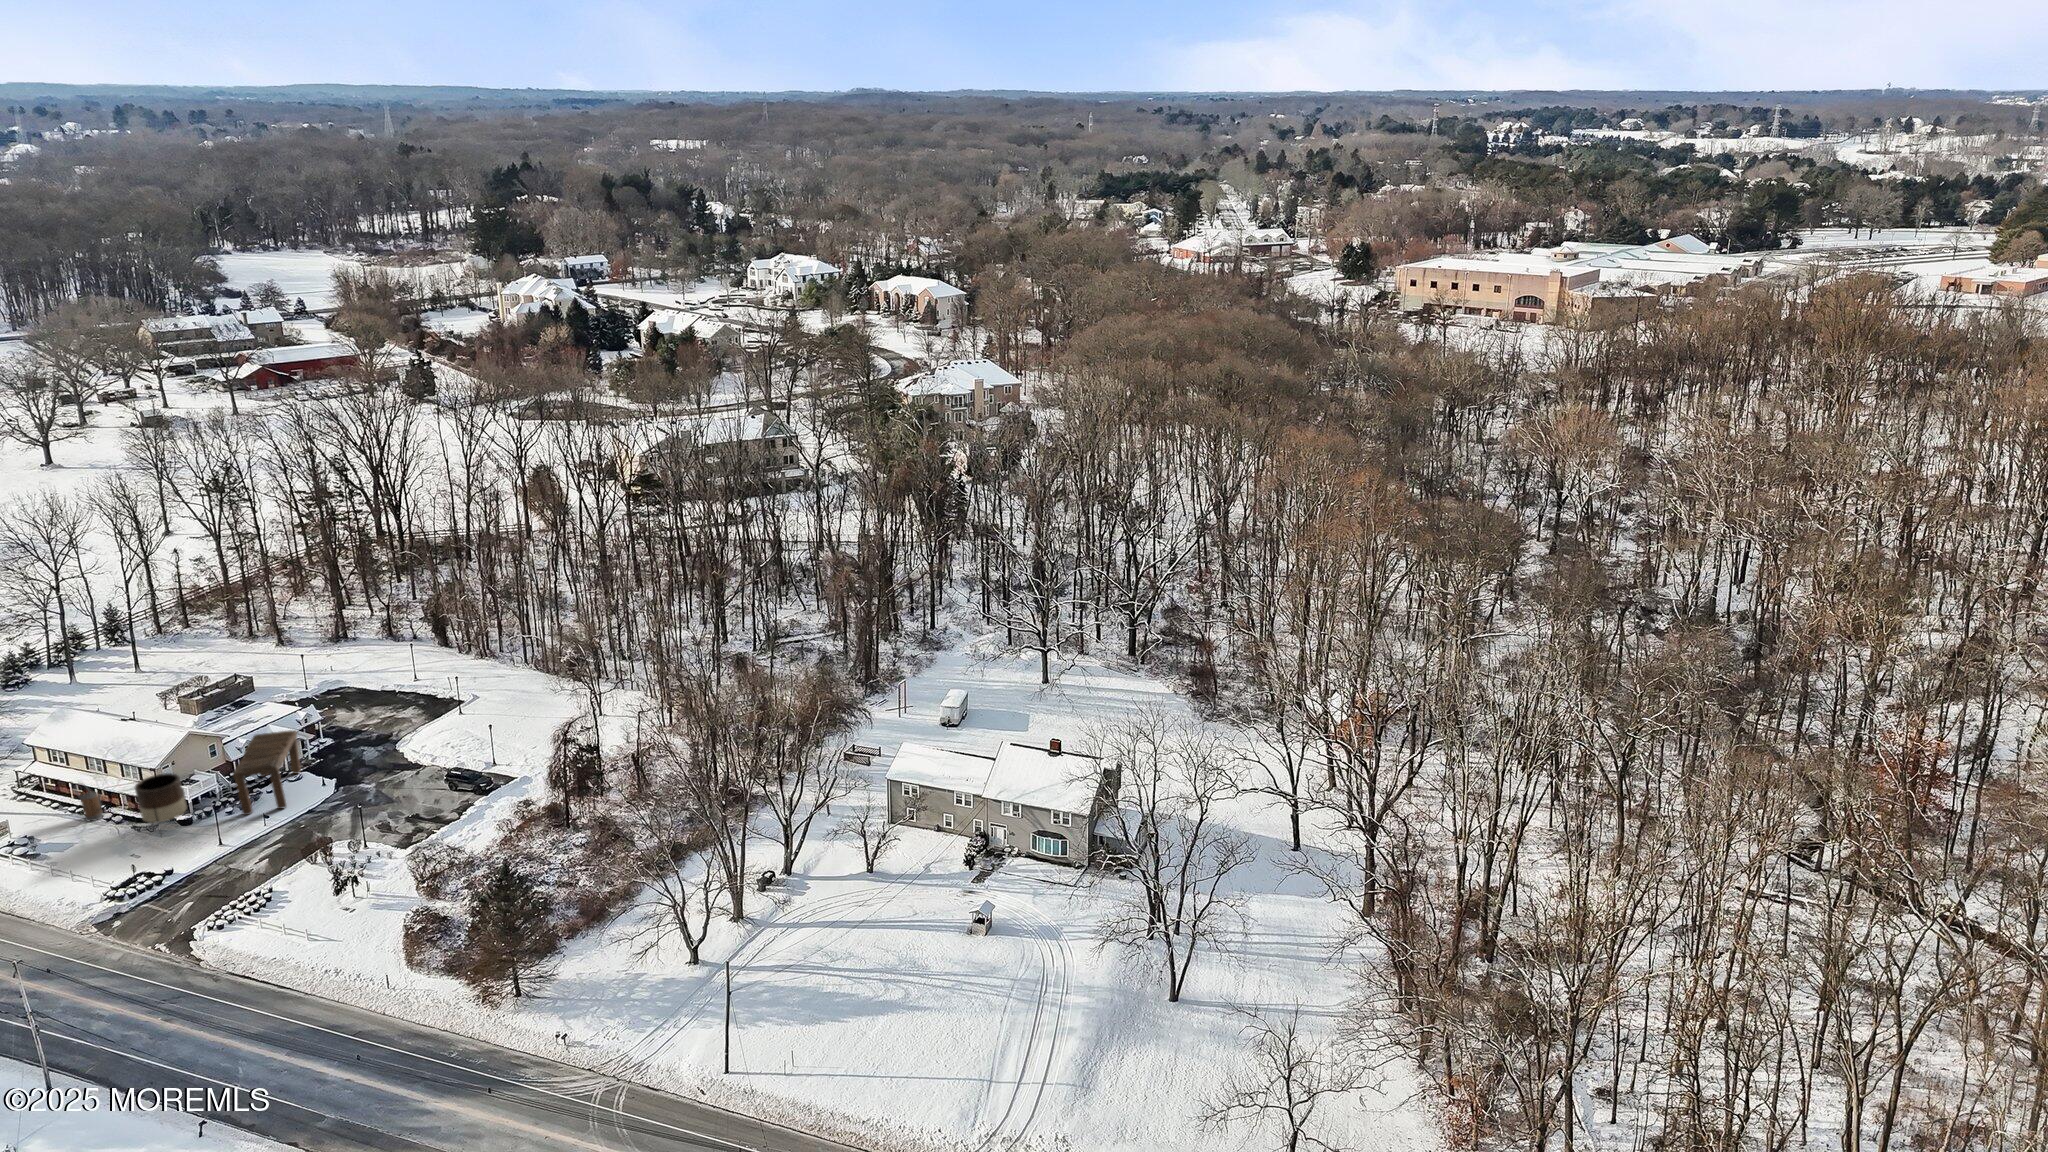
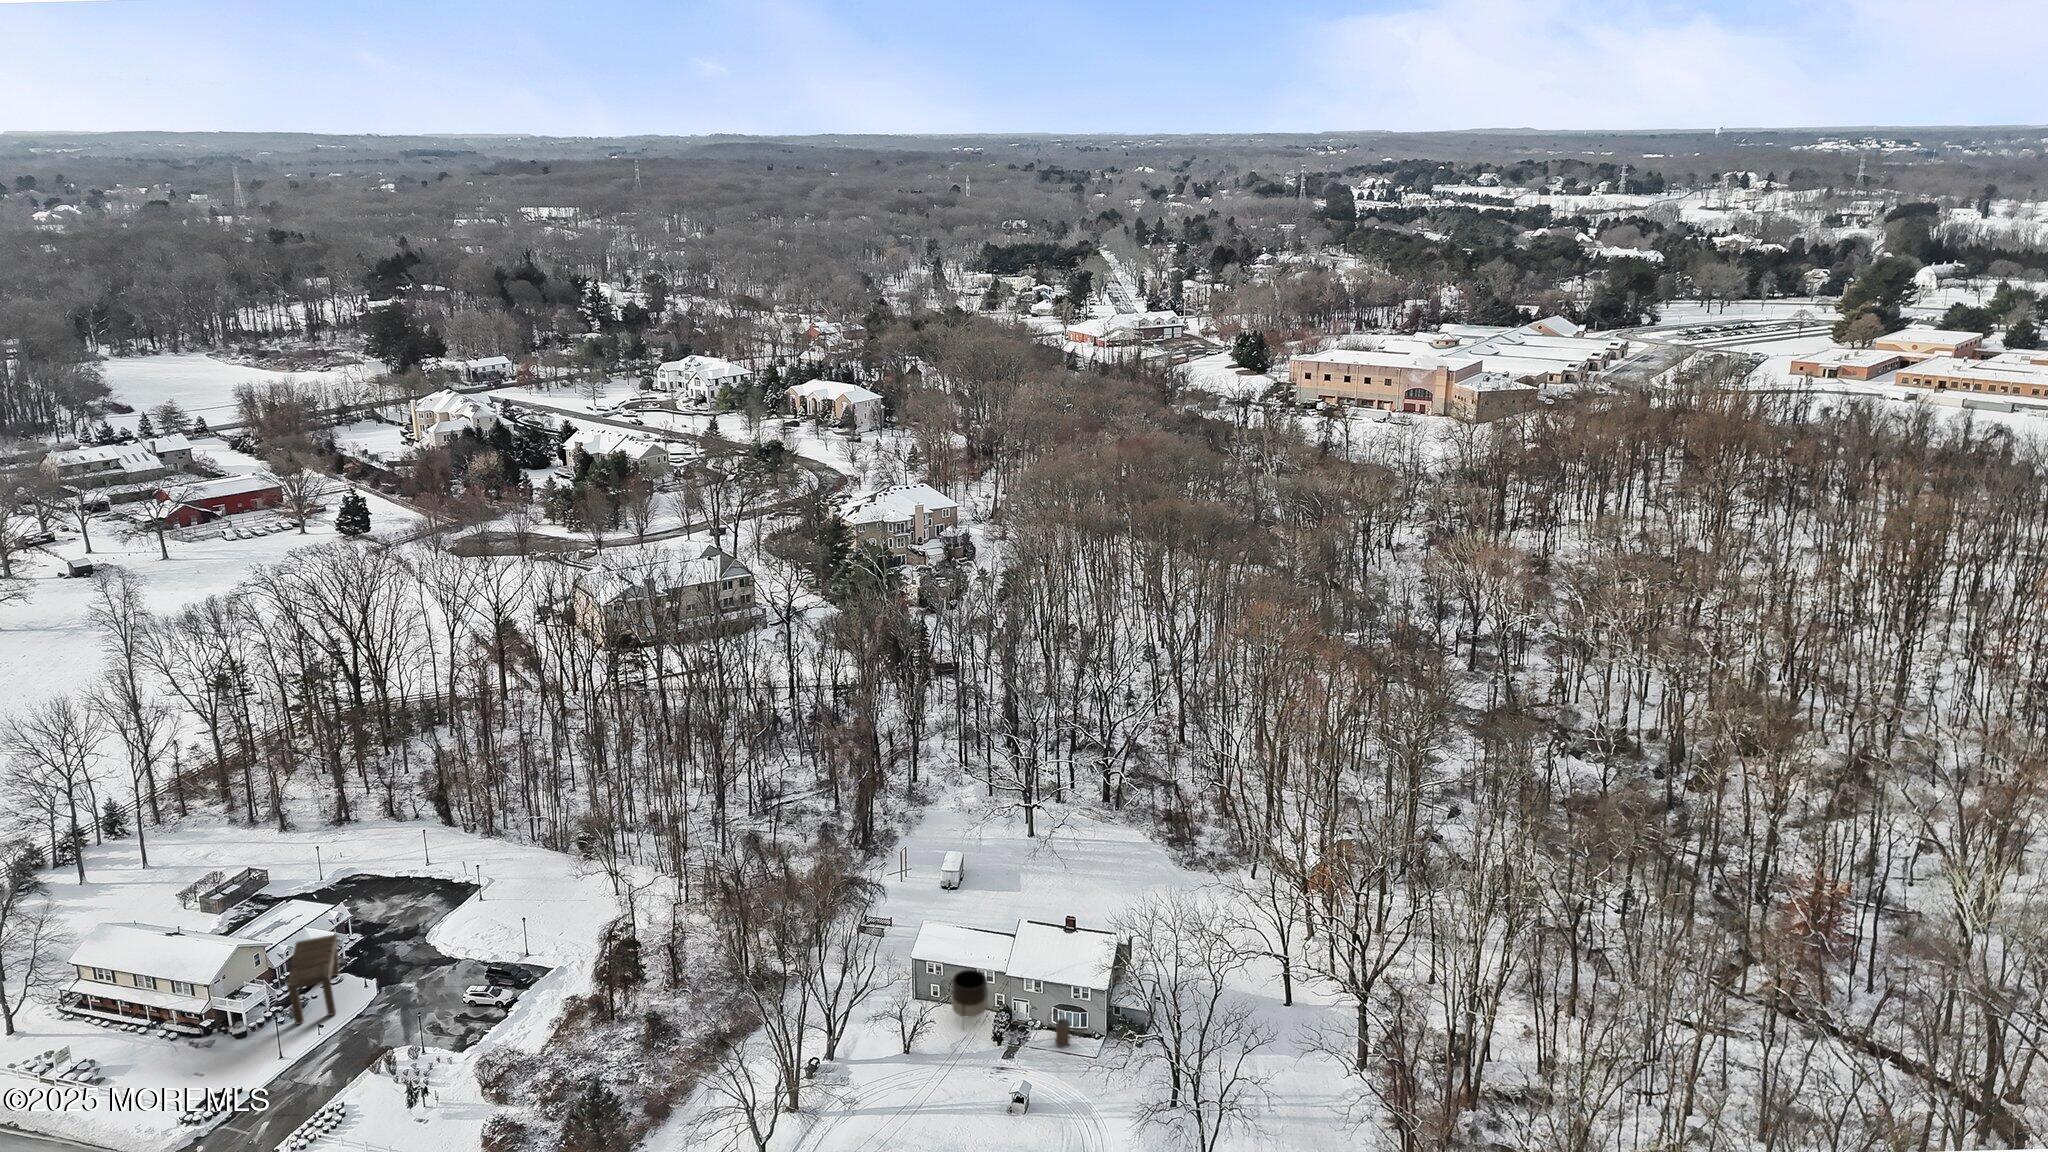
planter: present [135,773,188,824] -> present [952,970,988,1018]
watering can: present [75,783,103,822] -> present [1050,1015,1077,1048]

